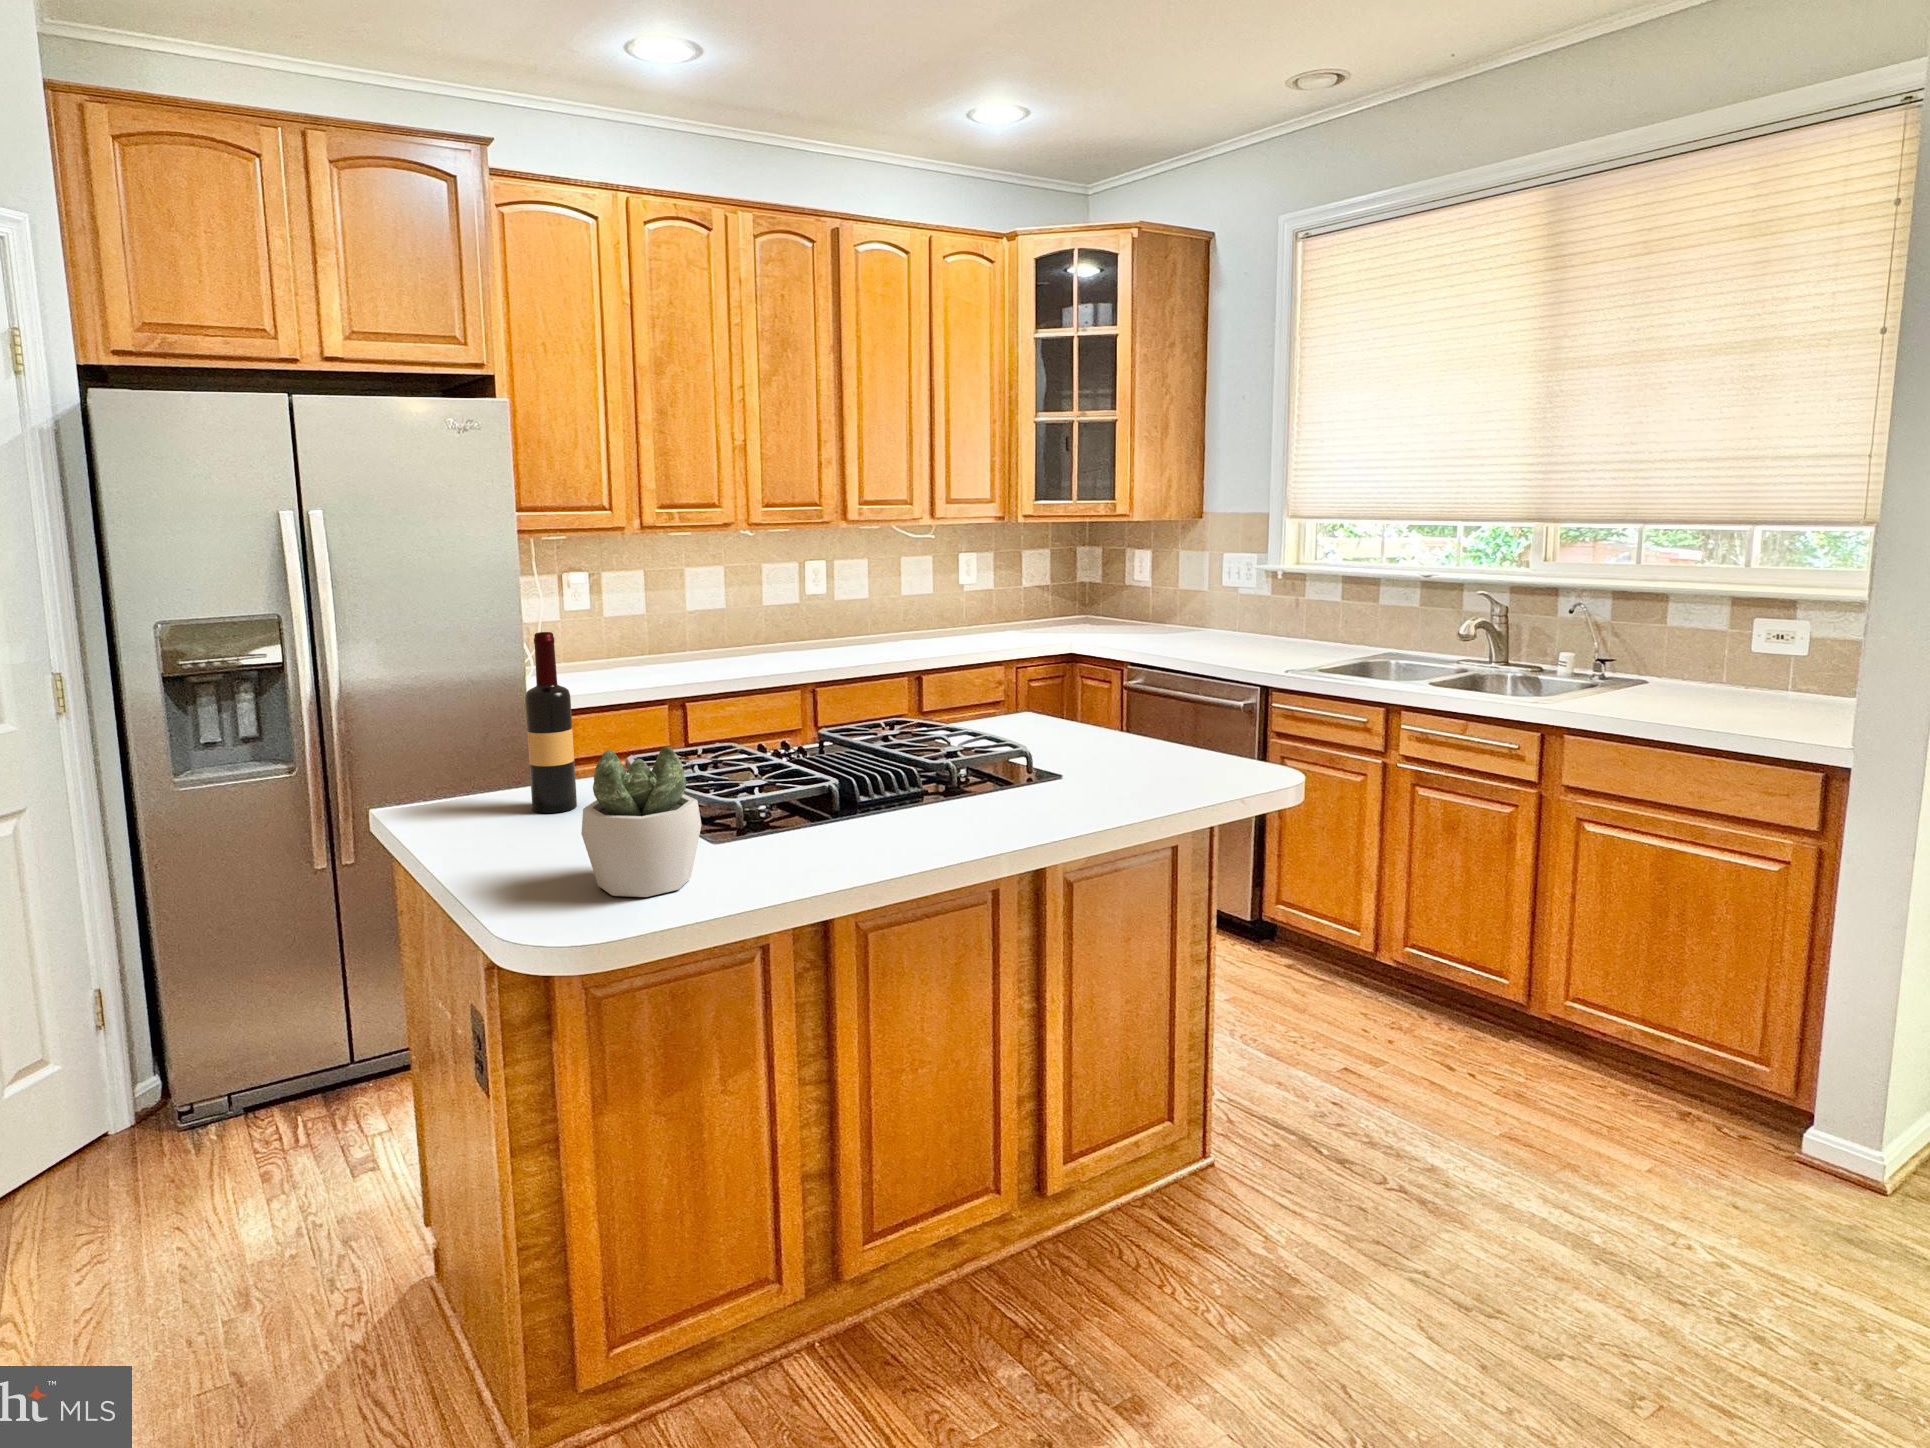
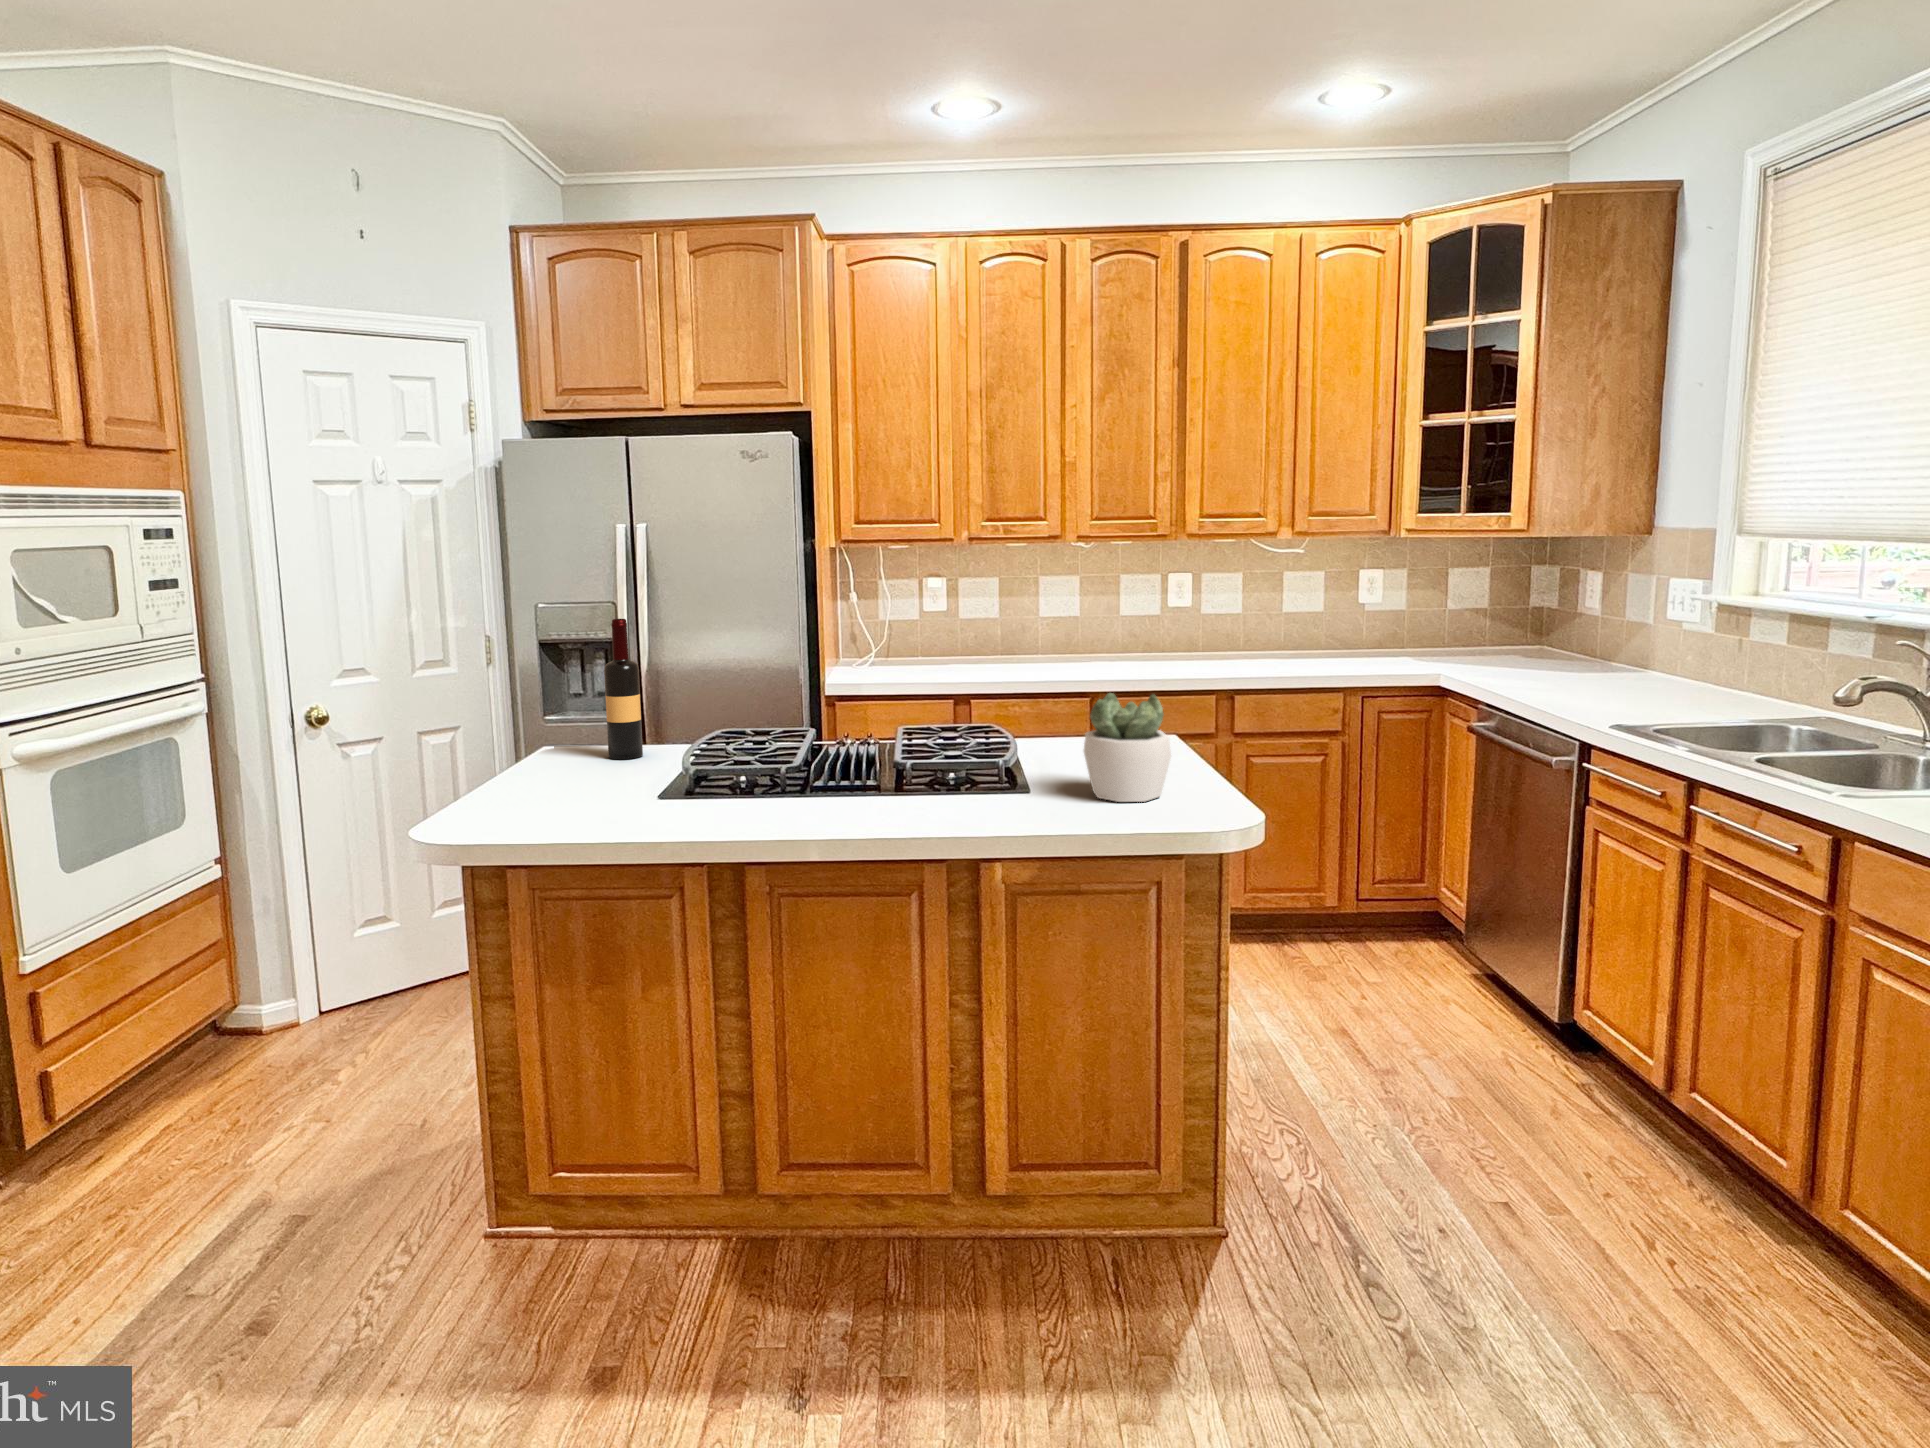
succulent plant: present [581,747,702,897] -> present [1084,693,1171,802]

